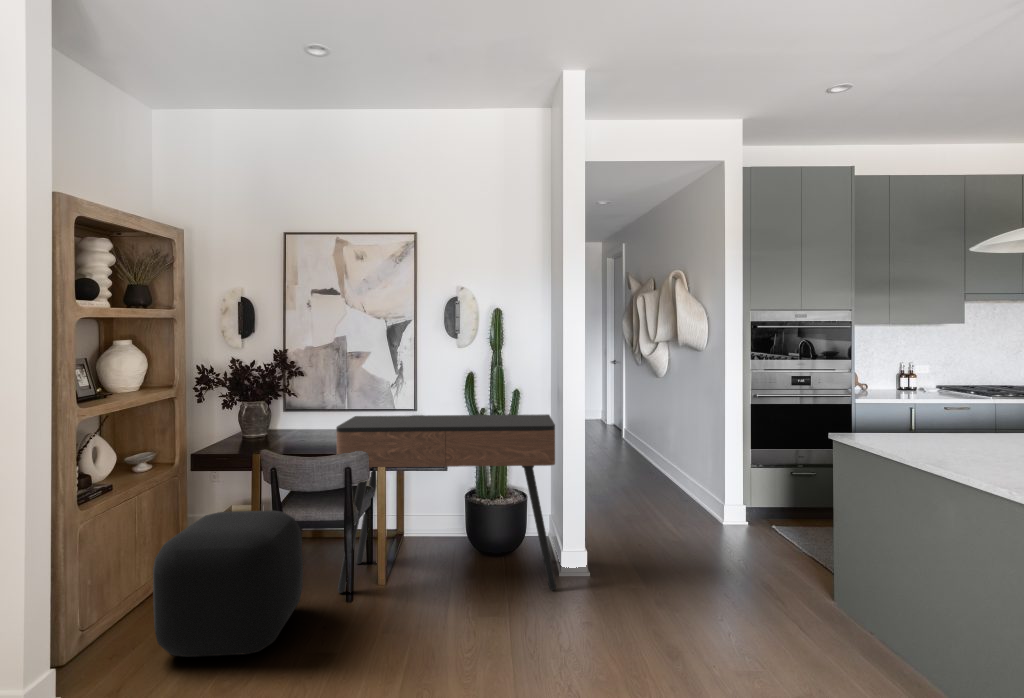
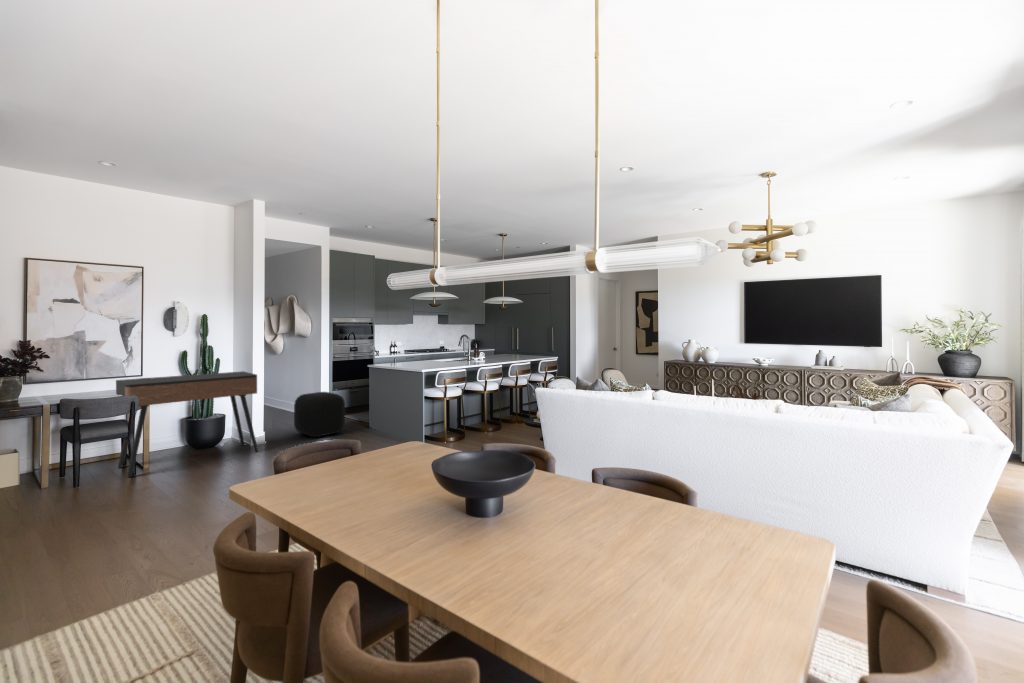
ottoman: present [153,510,303,657] -> present [294,392,345,437]

